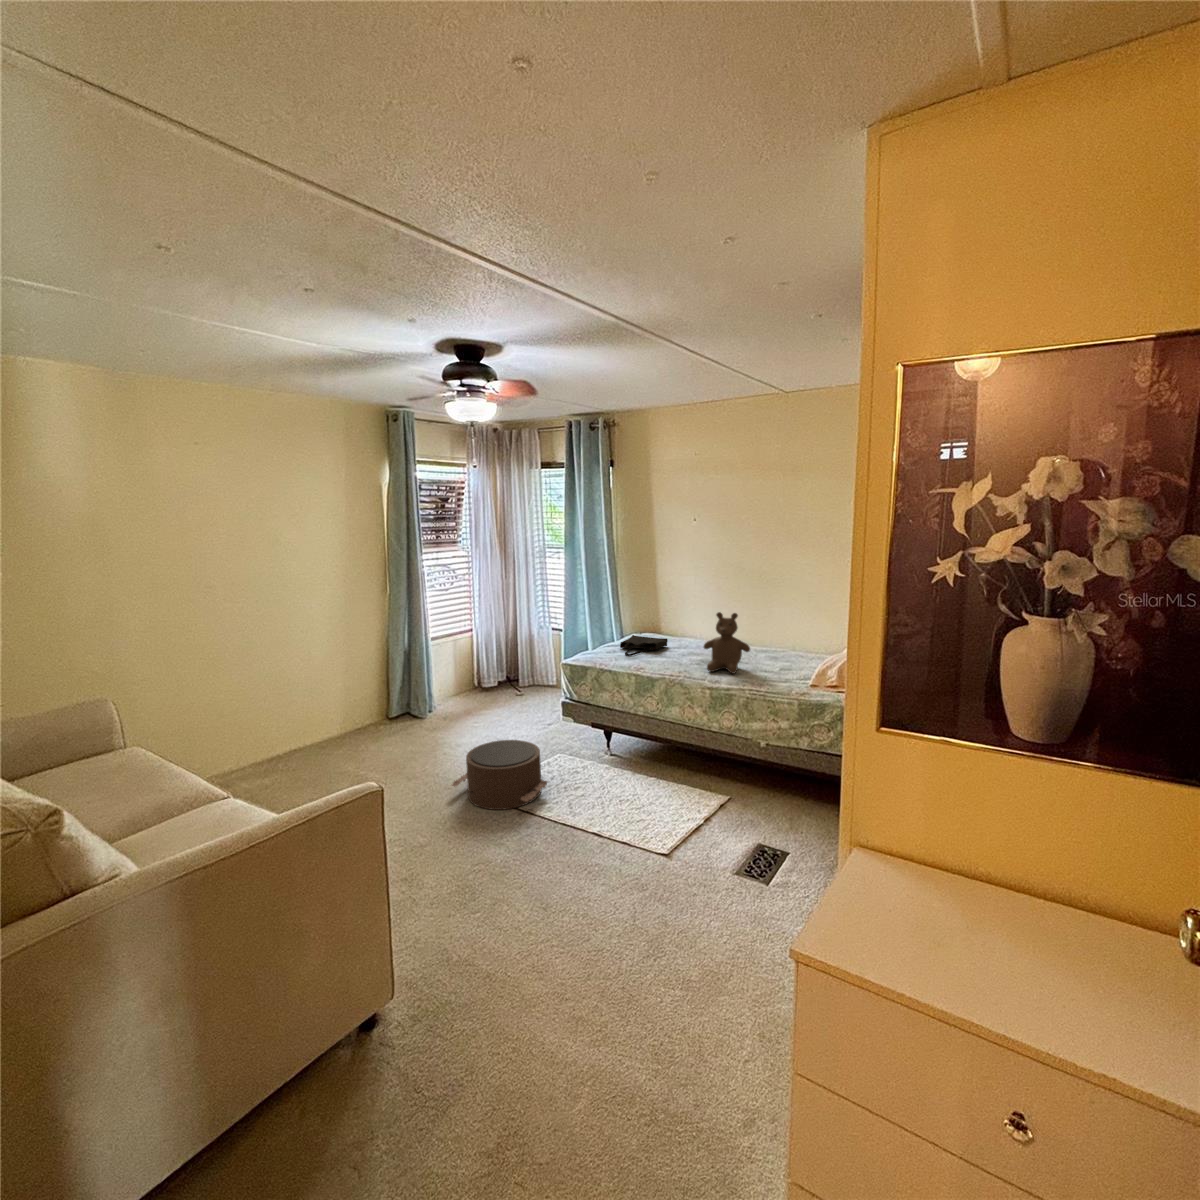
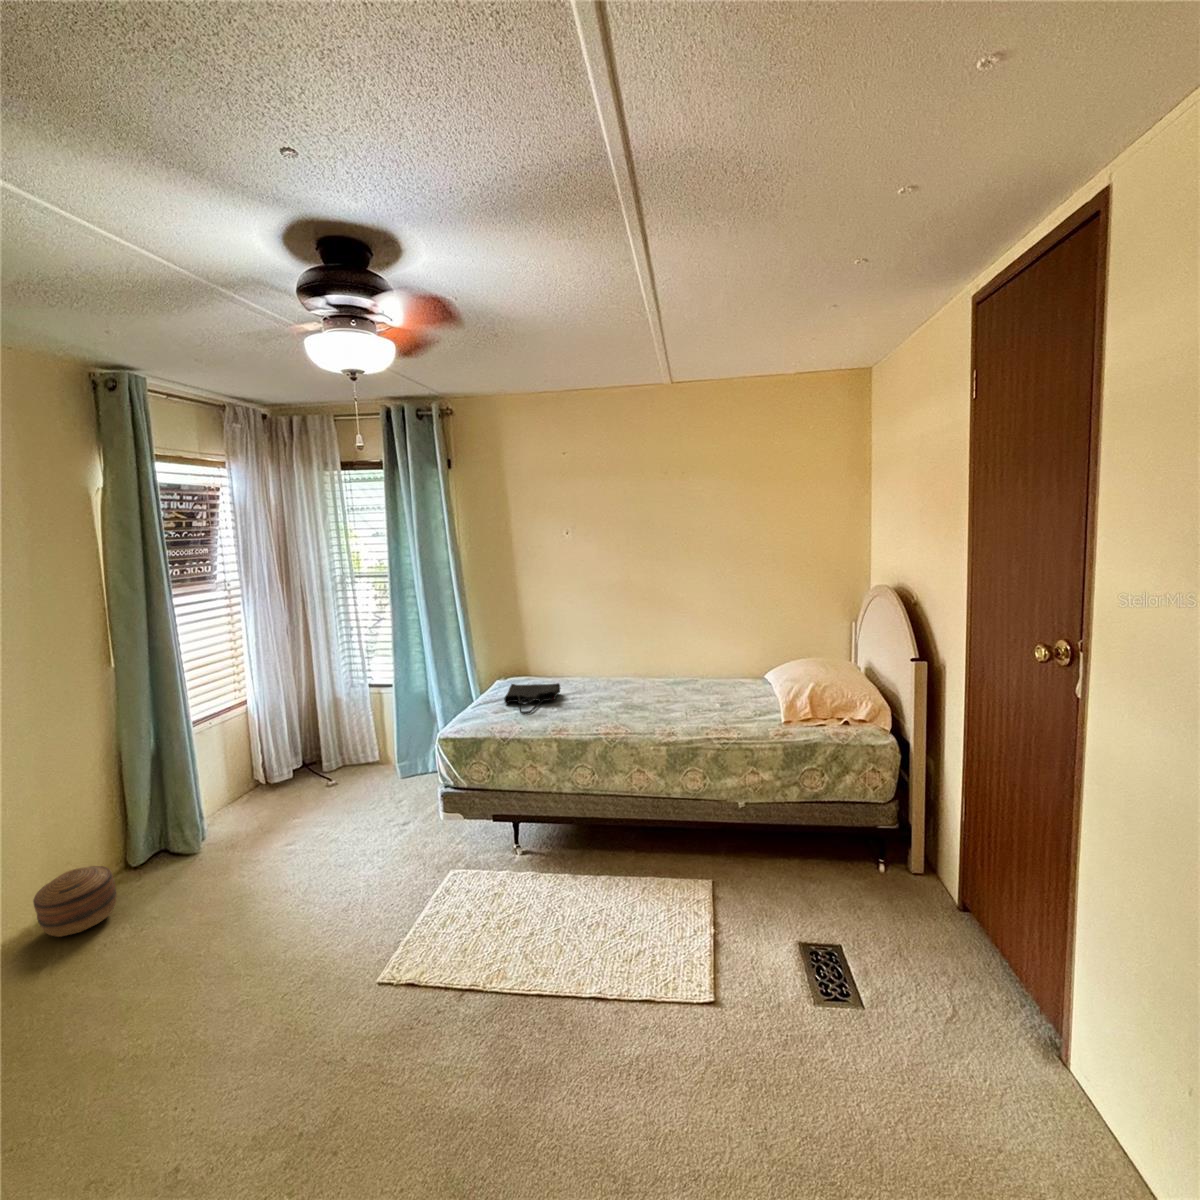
teddy bear: present [704,612,750,673] -> none [628,644,686,721]
basket: none [340,706,379,741] -> present [33,866,117,937]
pouf: present [452,740,547,810] -> none [316,870,476,1004]

